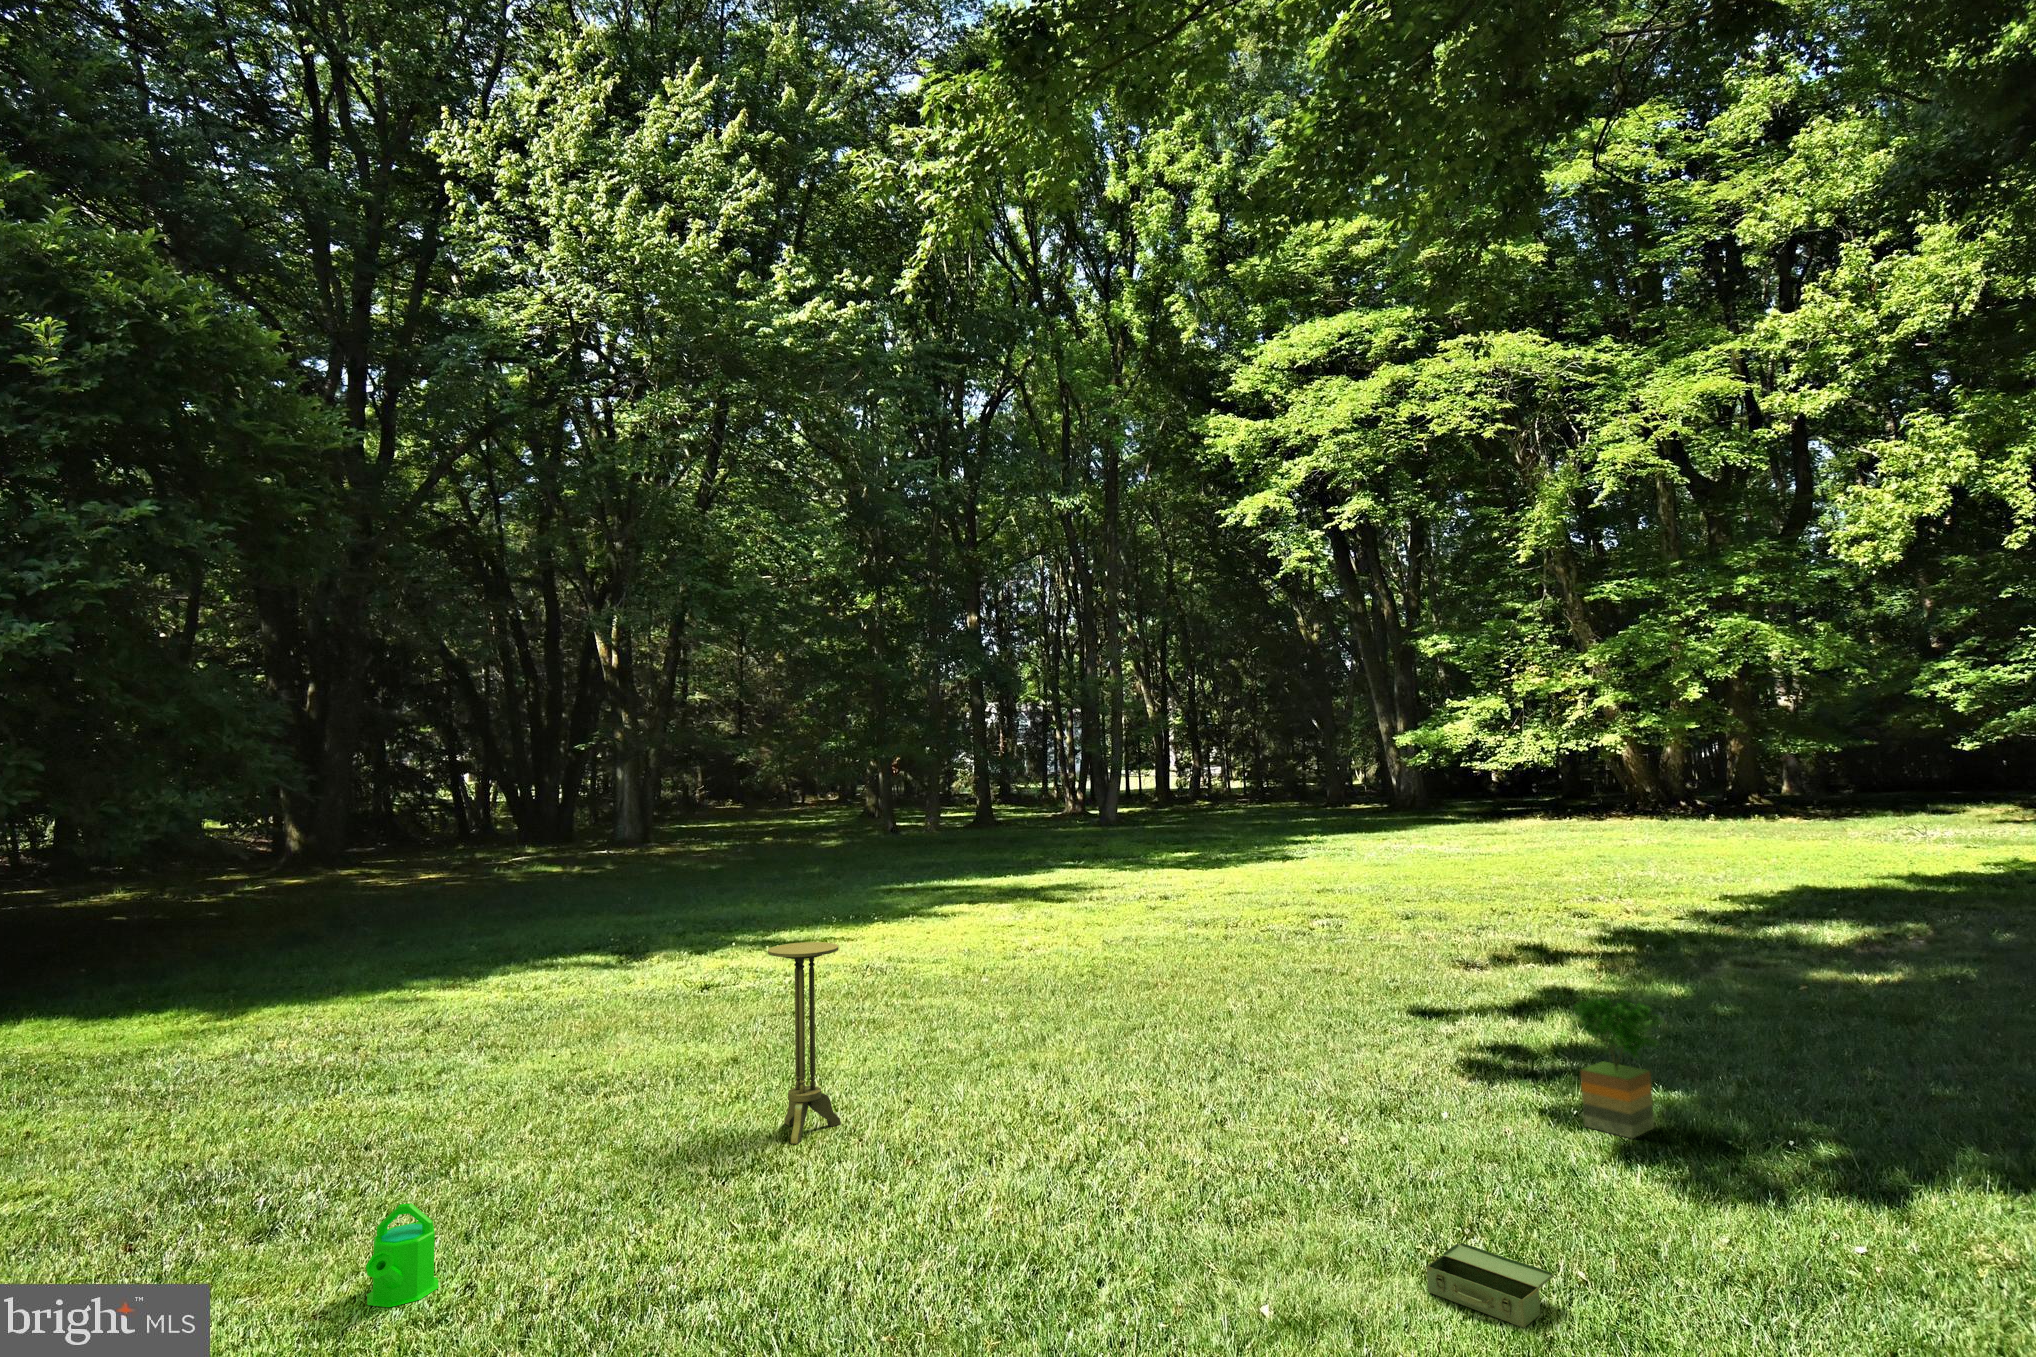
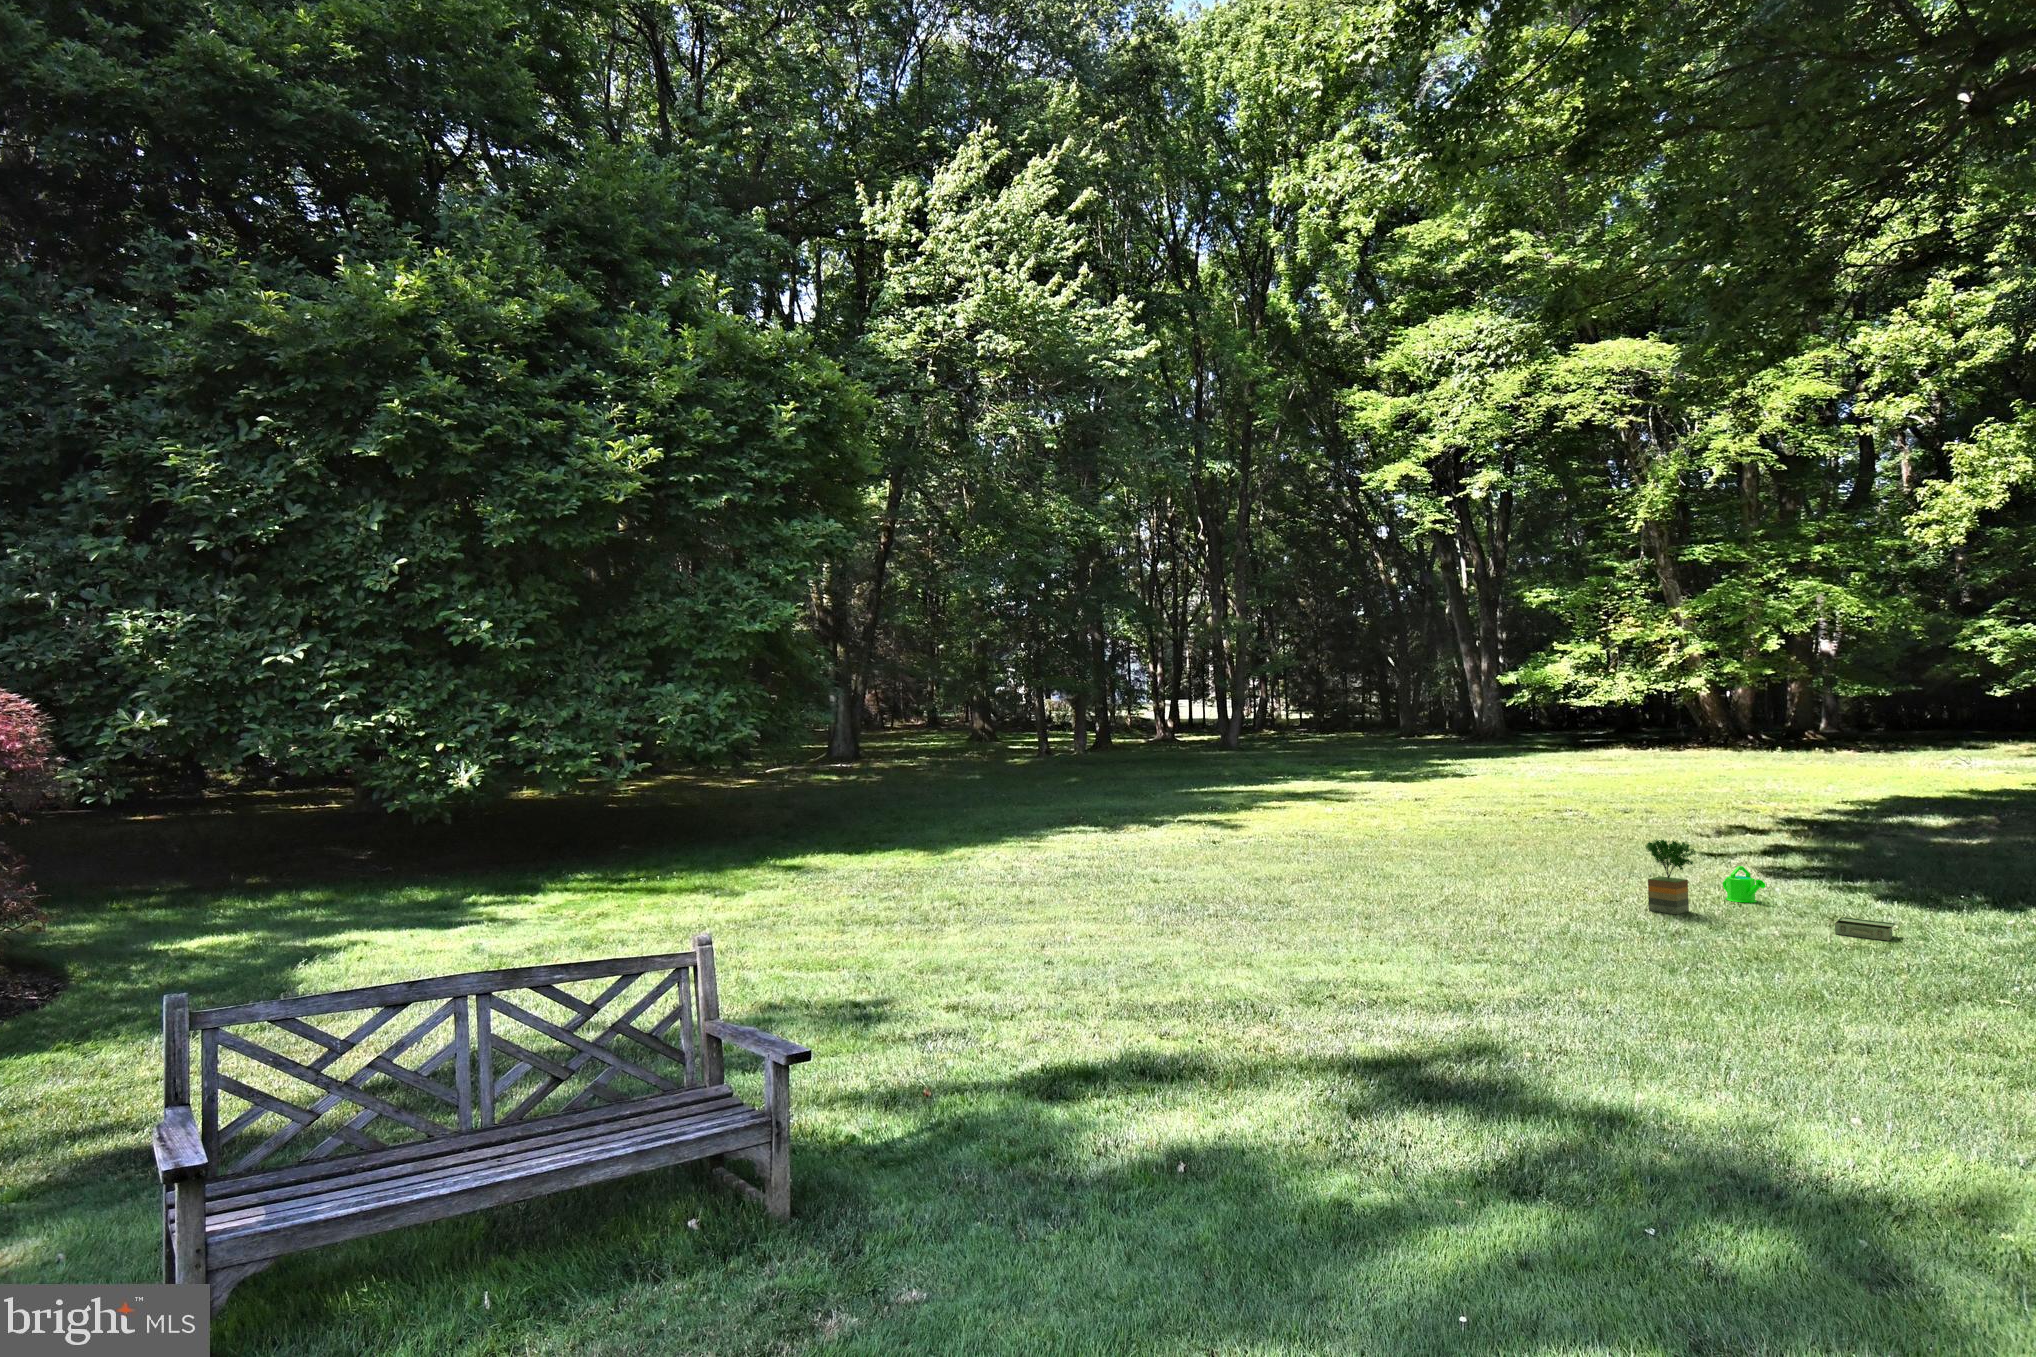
side table: present [768,942,841,1144] -> none [1400,795,1441,898]
potted tree: present [1575,997,1661,1139] -> present [1646,839,1696,914]
watering can: present [366,1203,439,1307] -> present [1723,866,1766,903]

